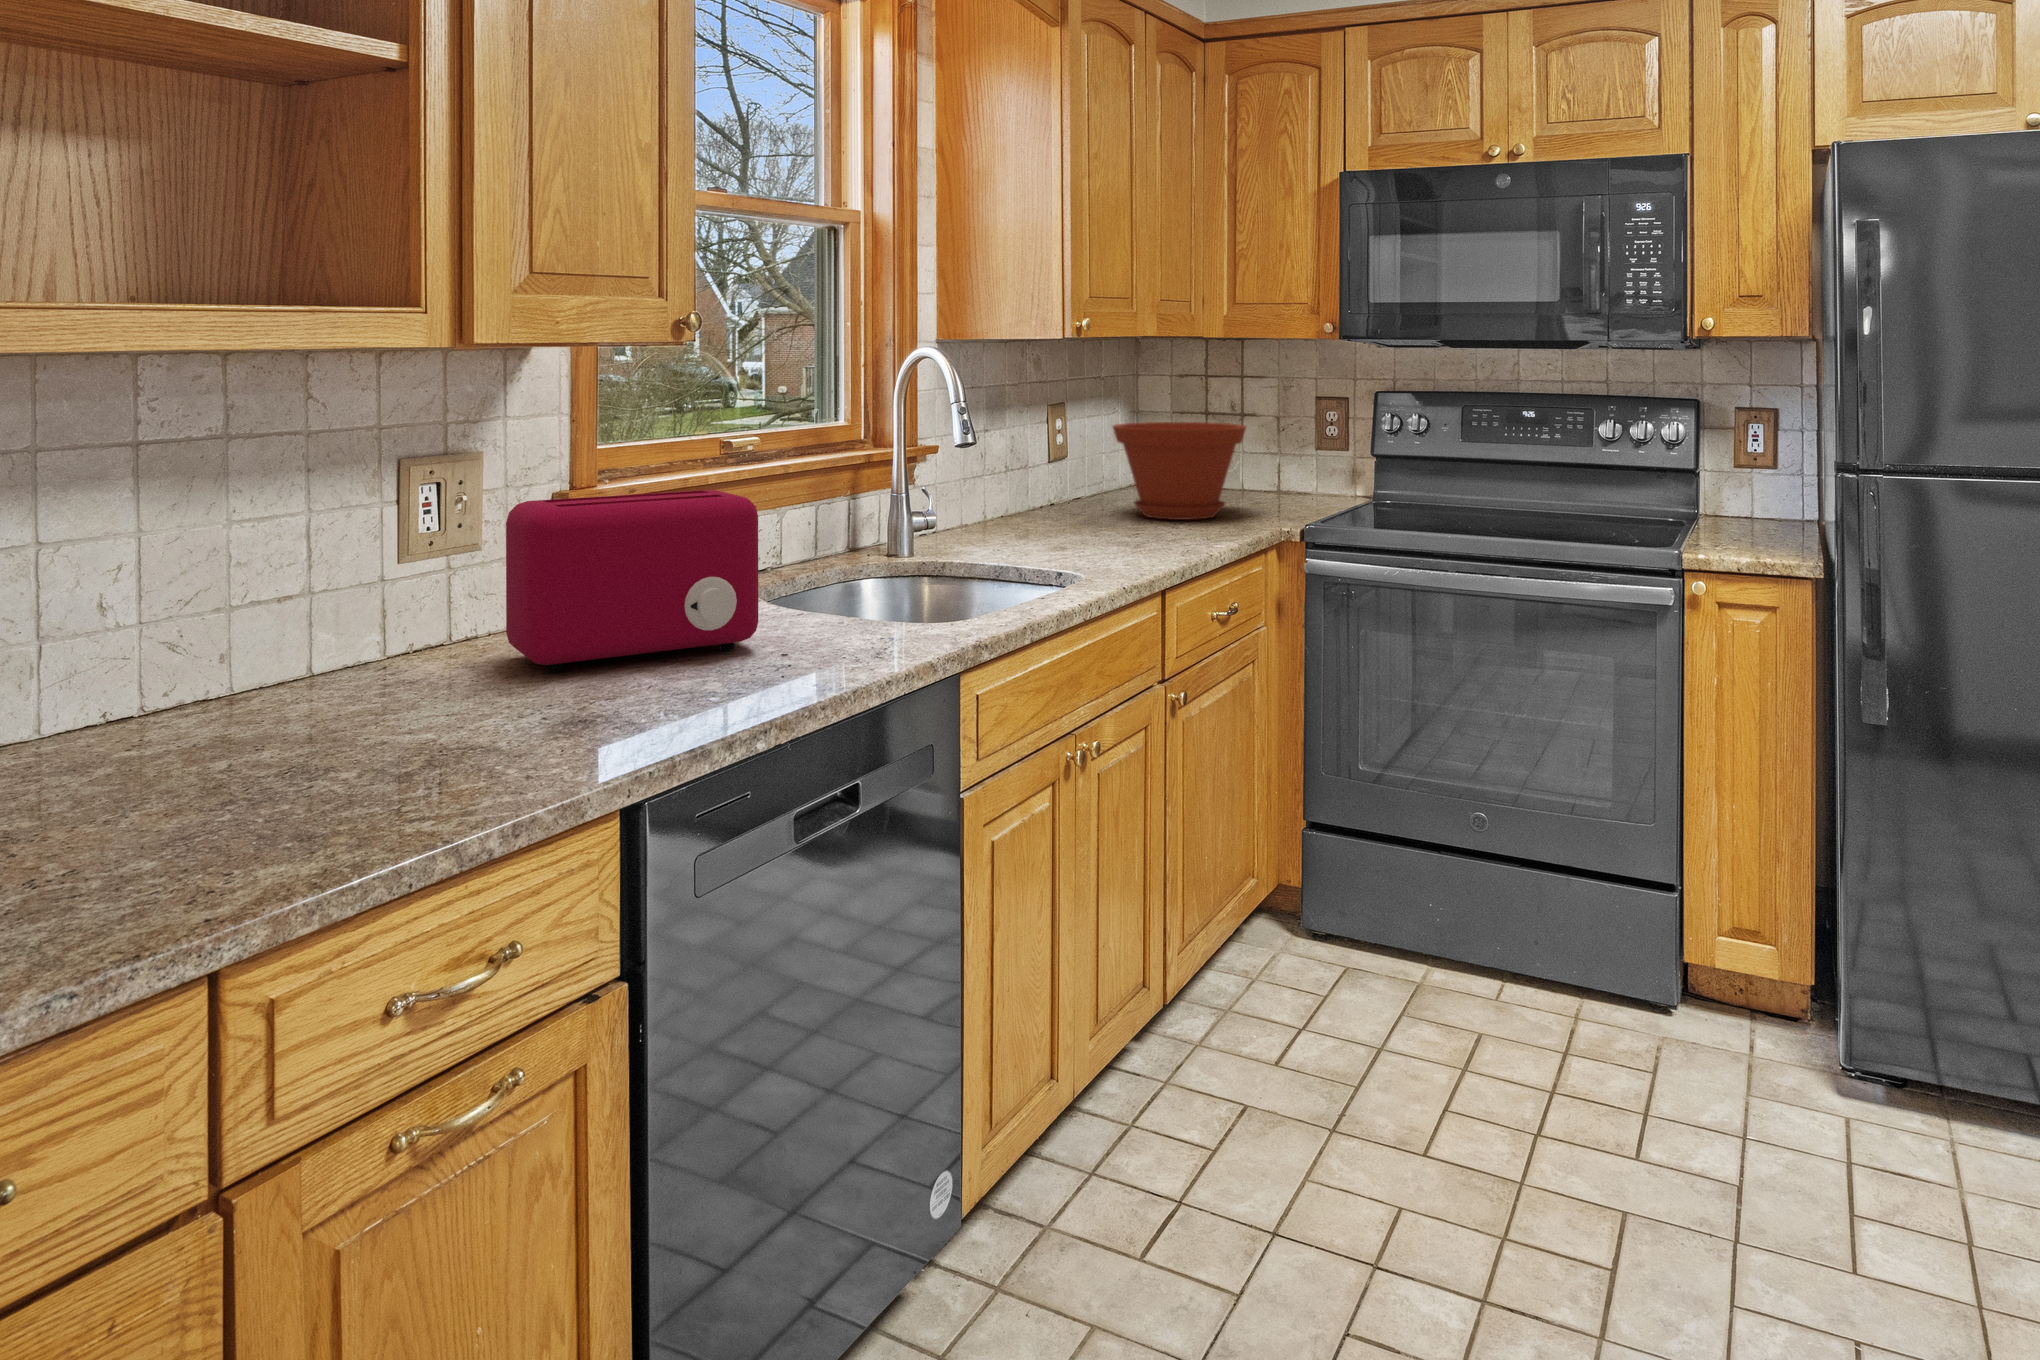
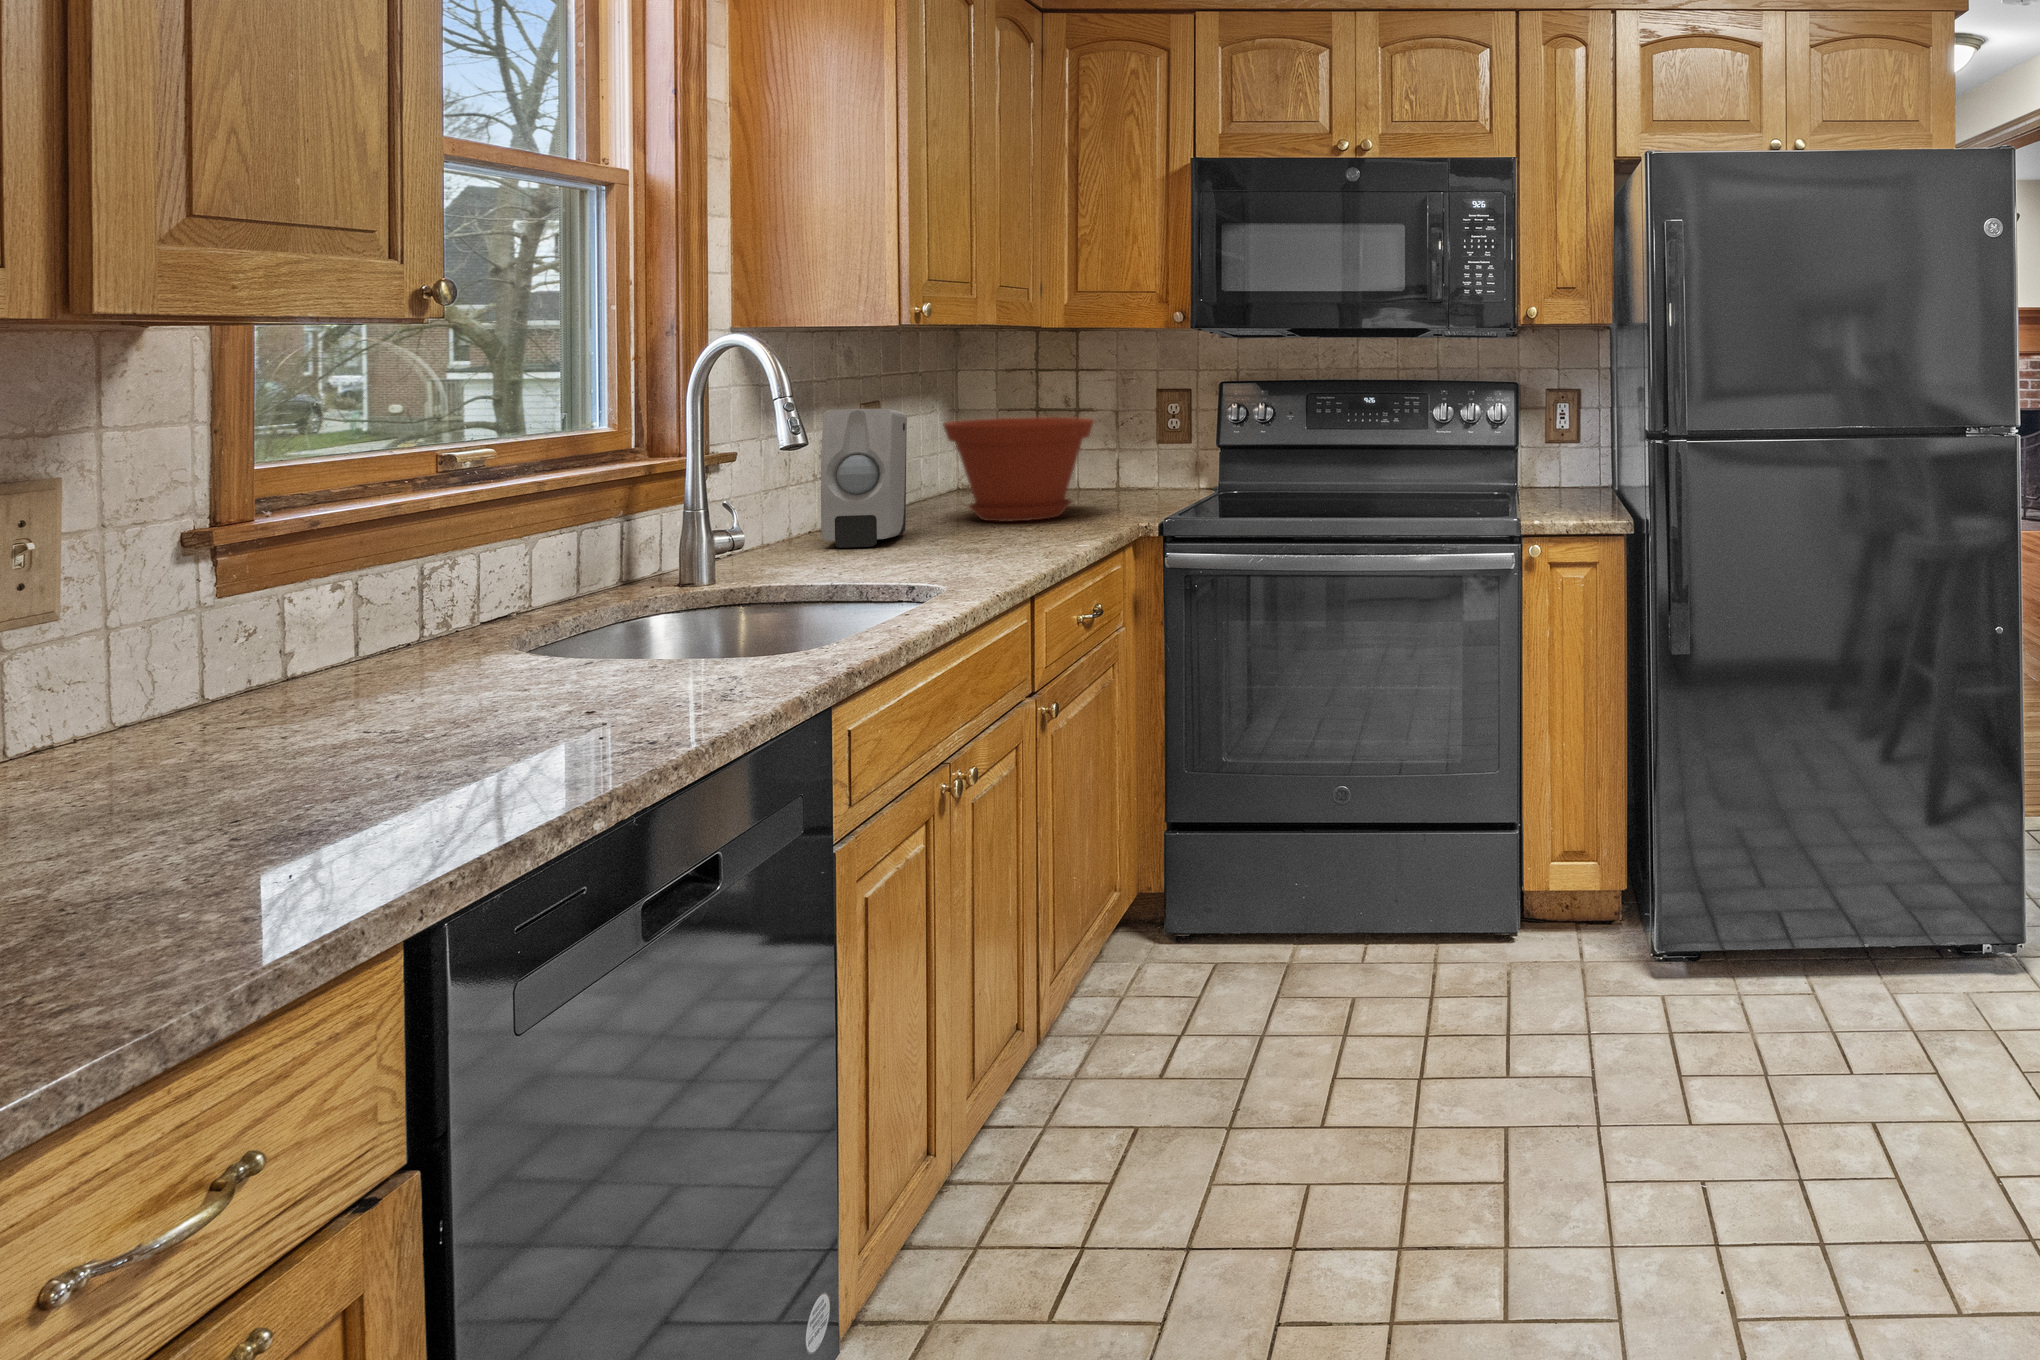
soap dispenser: none [1004,412,1078,535] -> present [821,409,907,548]
toaster: present [506,490,758,672] -> none [128,509,553,773]

